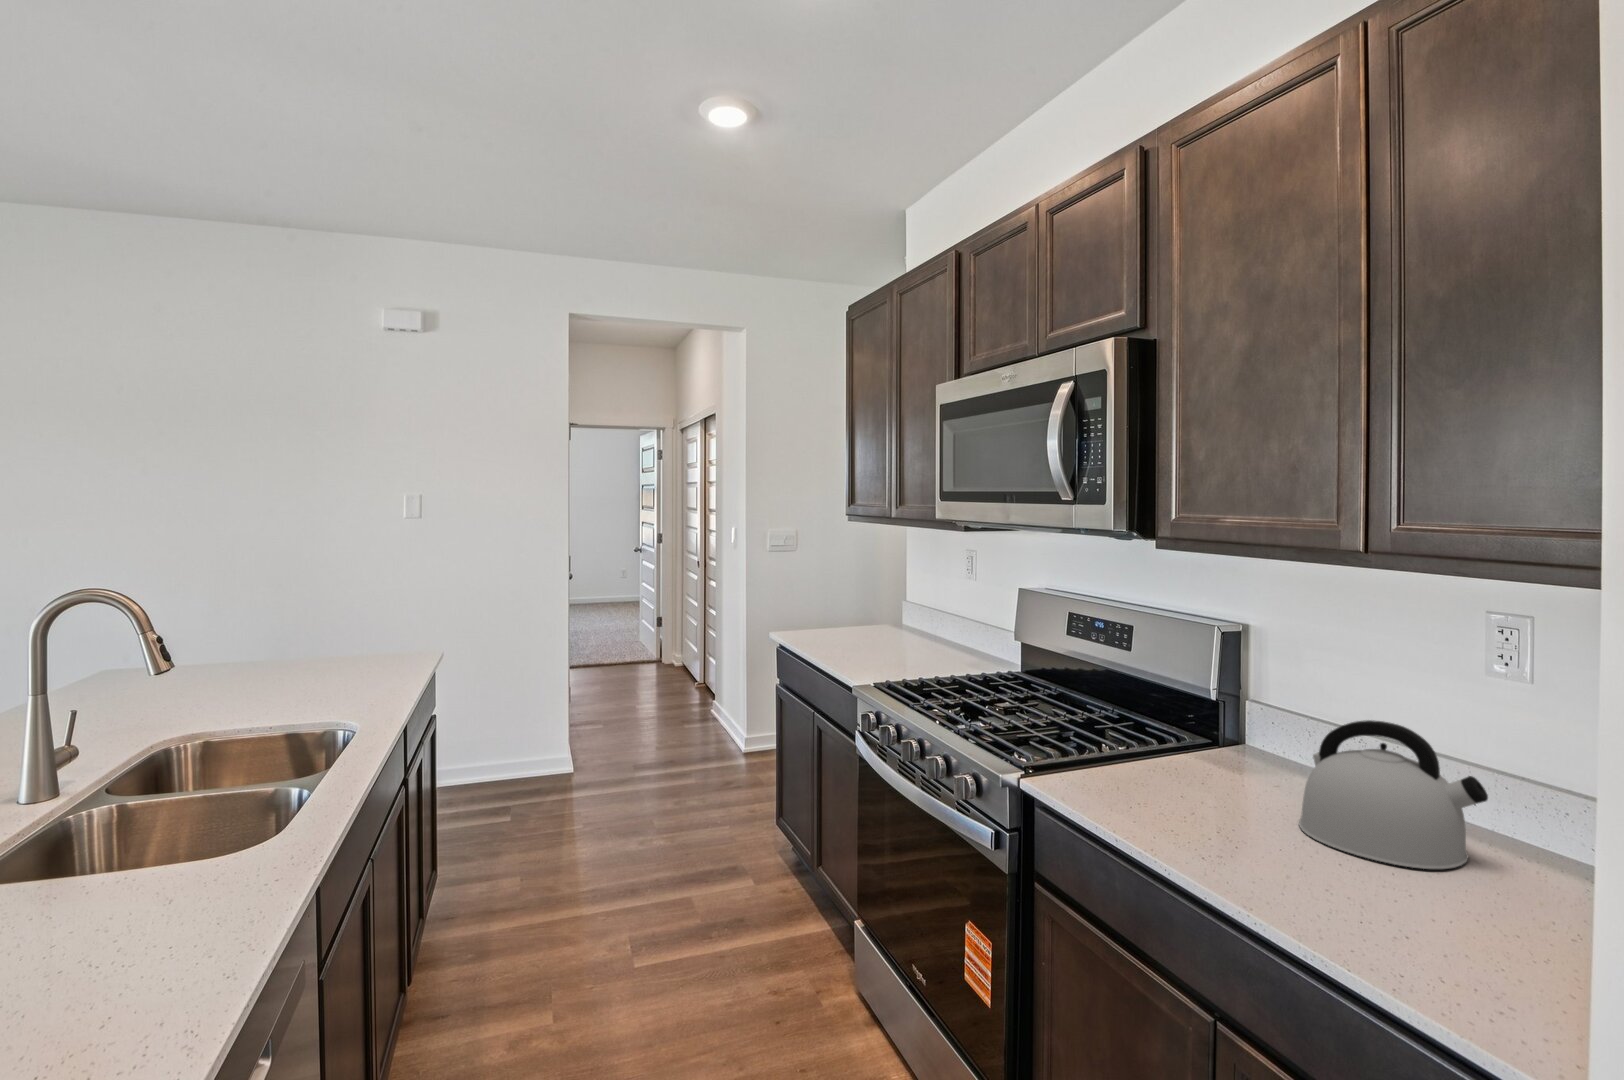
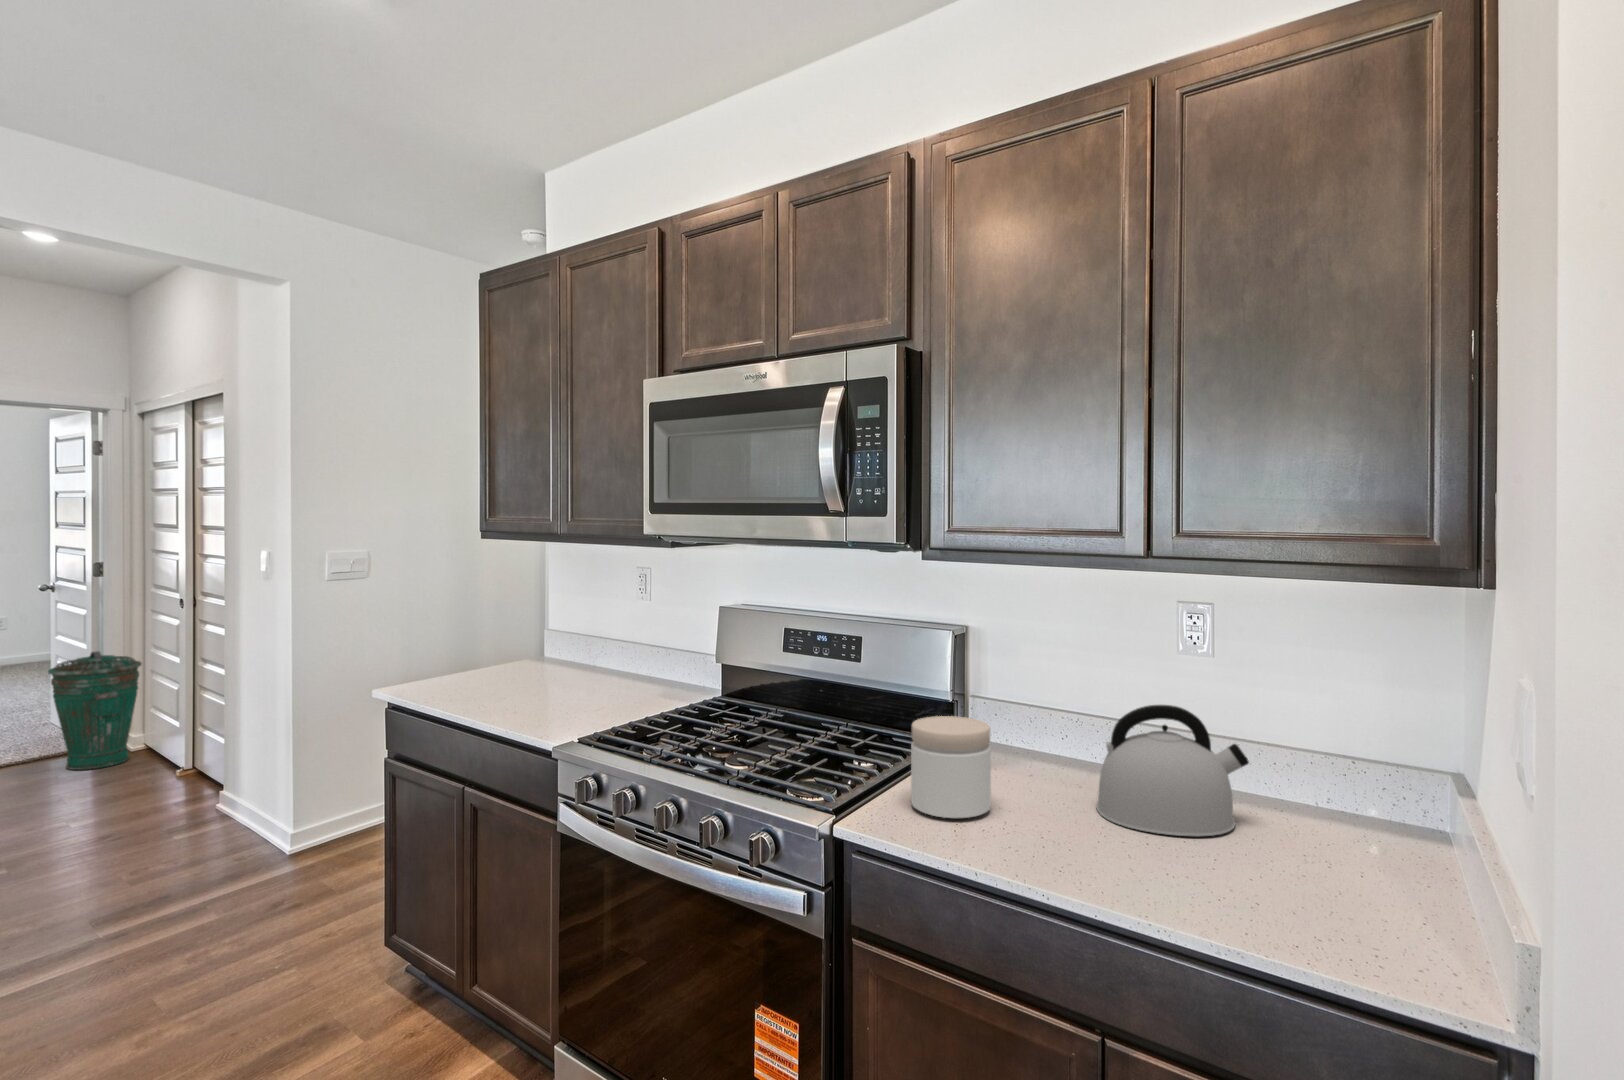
trash can: none [629,595,679,675] -> present [48,651,141,770]
jar: none [1102,702,1183,798] -> present [911,716,991,818]

